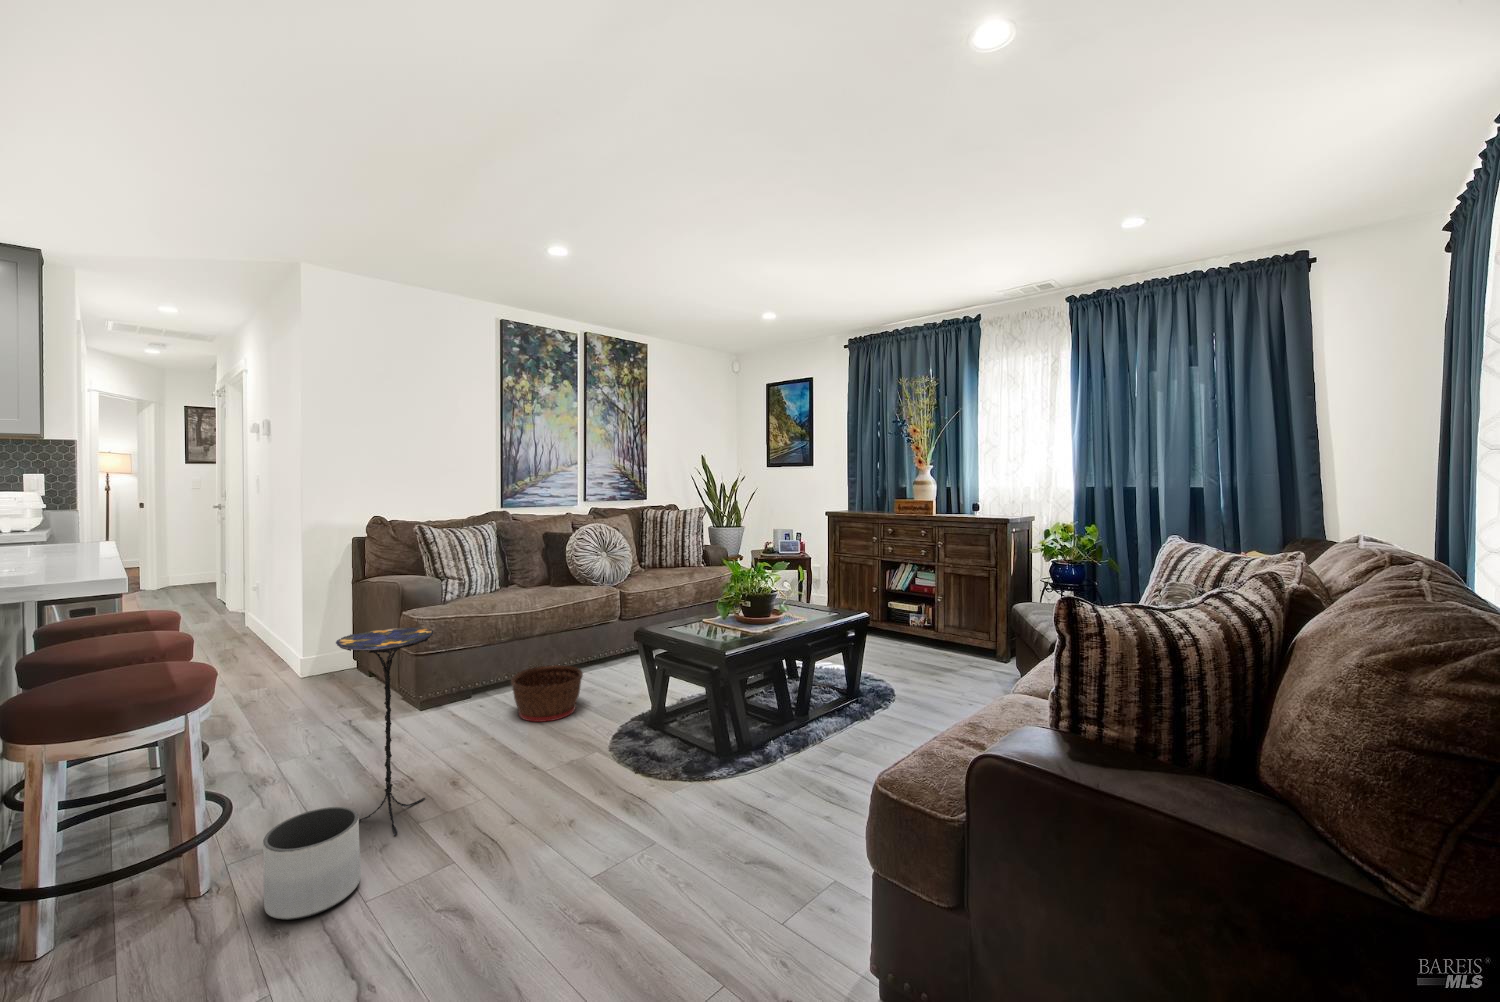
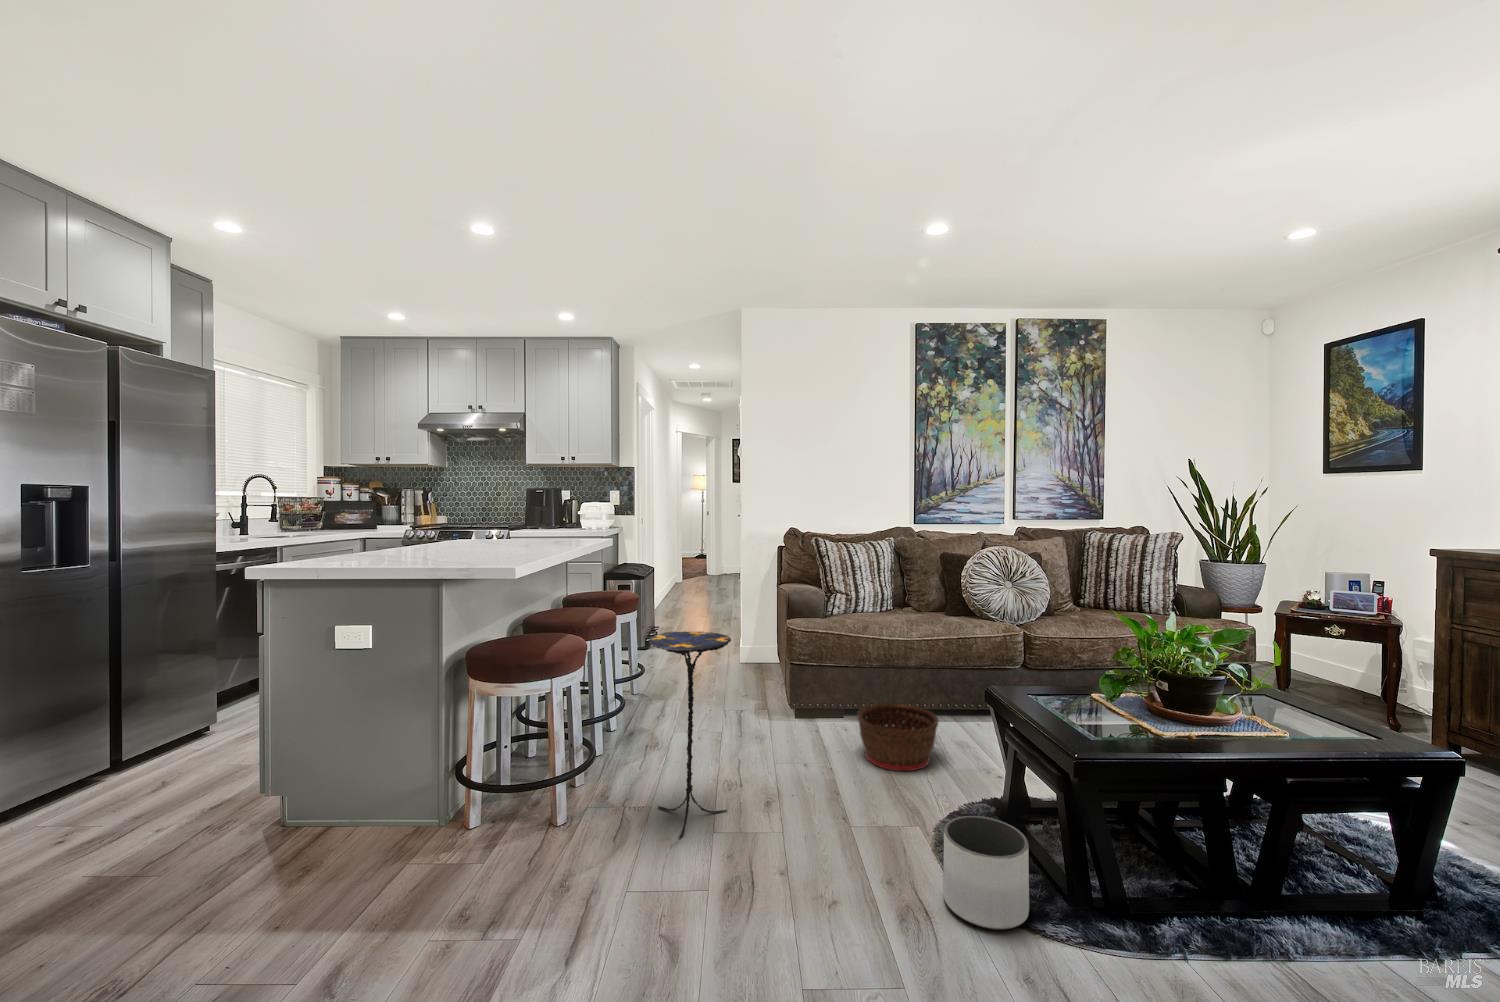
planter: present [263,807,361,920] -> present [943,816,1029,930]

